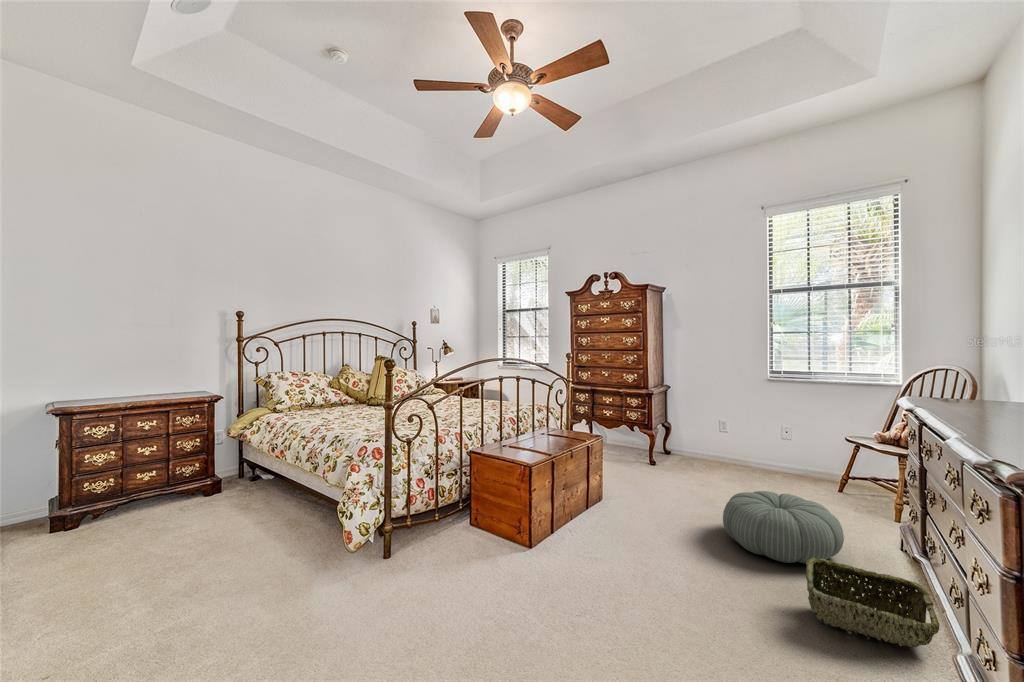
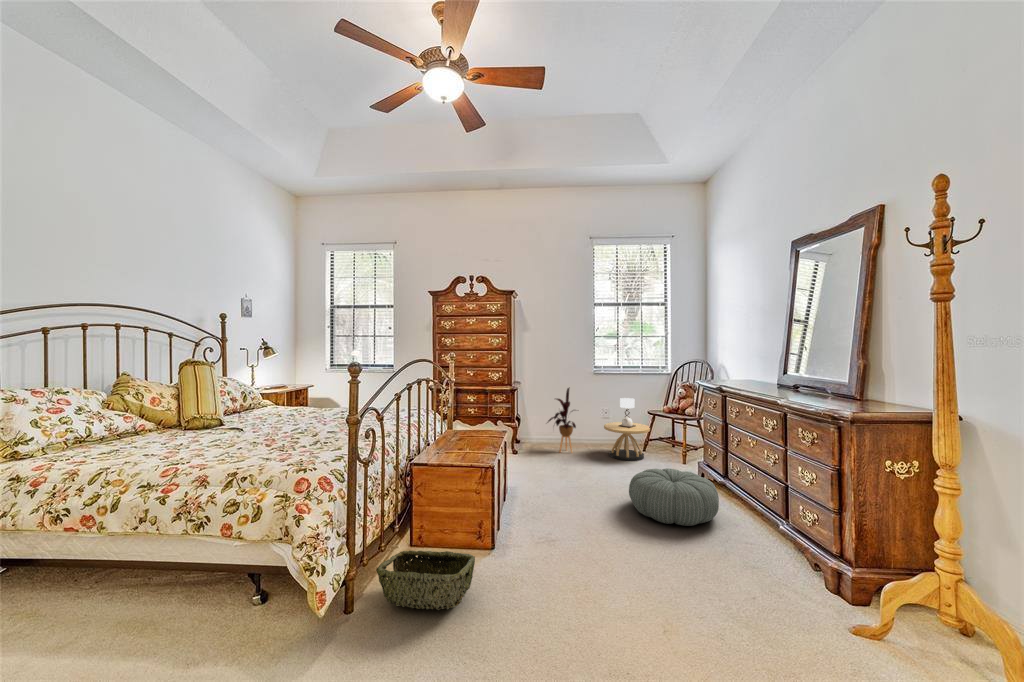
house plant: none [686,392,728,468] -> present [547,388,576,453]
side table: none [758,409,823,487] -> present [604,398,650,461]
woven basket: present [806,557,940,647] -> present [376,550,475,610]

